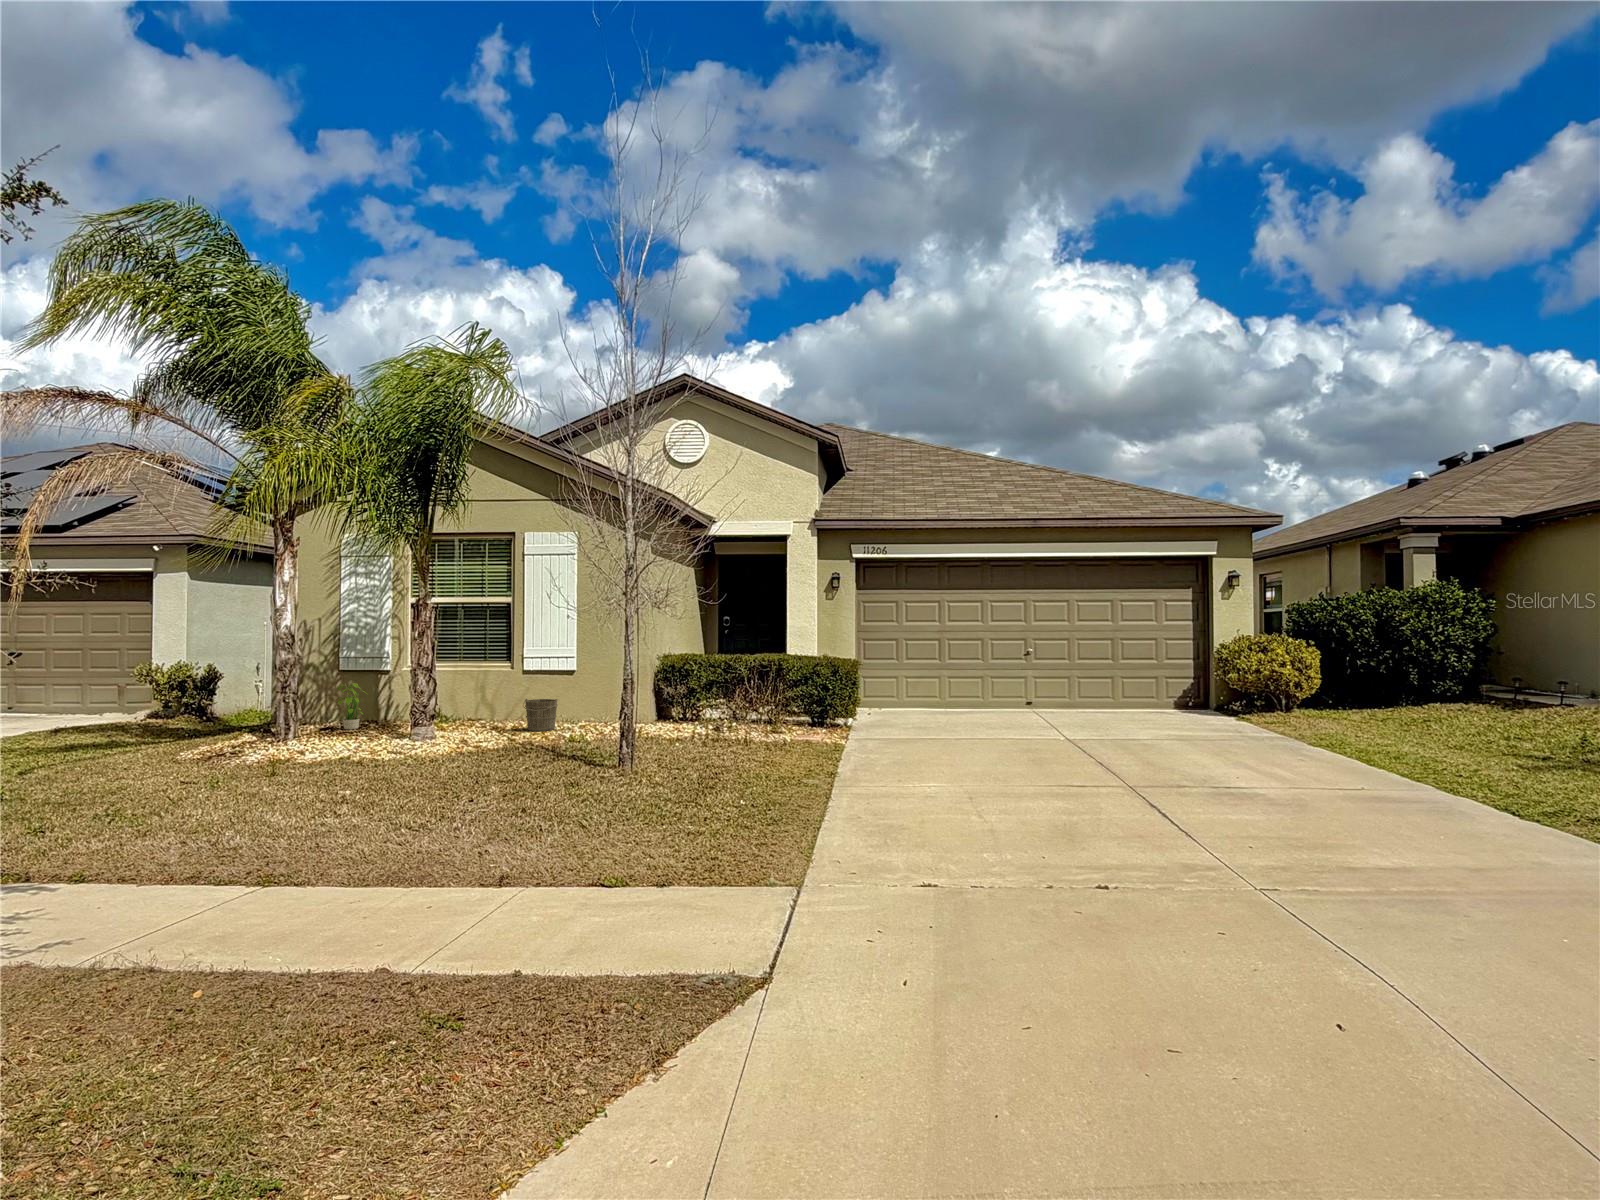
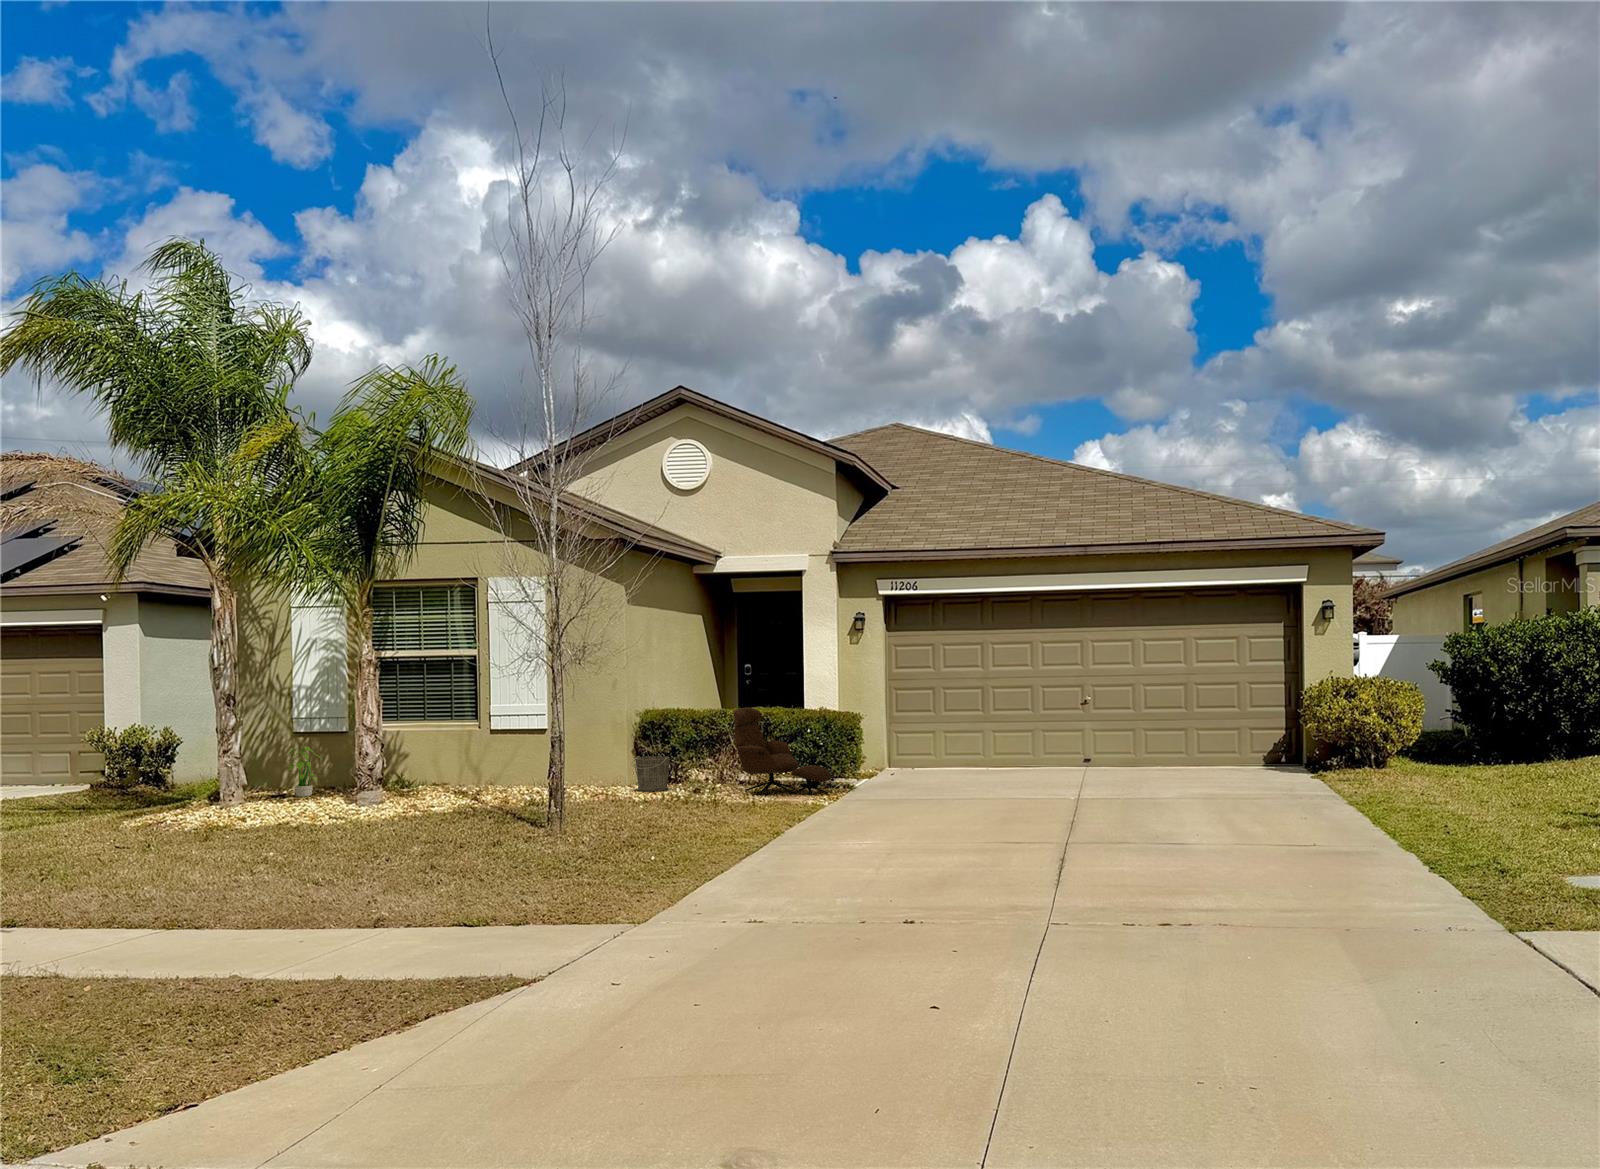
lounge chair: none [753,653,838,731] -> present [734,708,831,795]
bucket: present [523,699,557,731] -> present [631,756,670,791]

